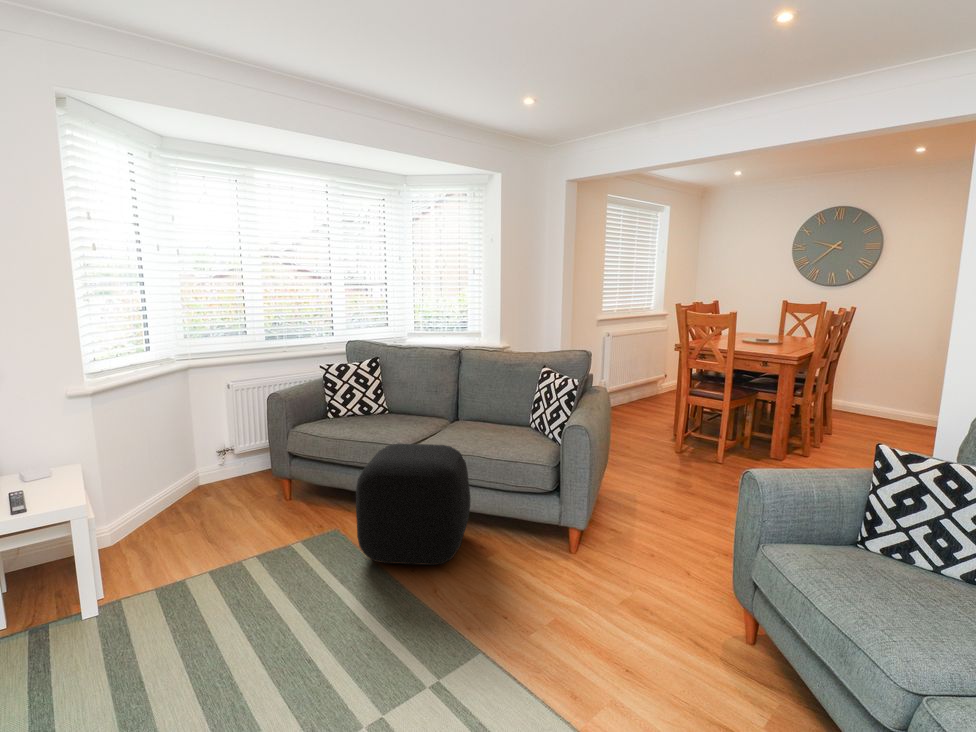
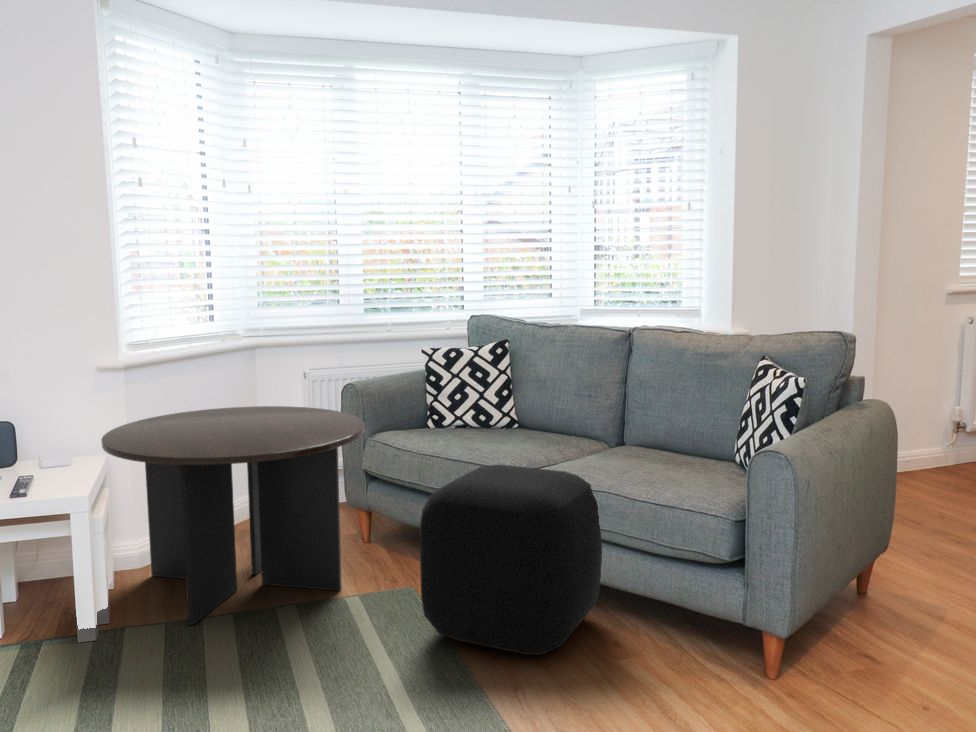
coffee table: none [83,412,297,586] -> present [101,406,364,625]

